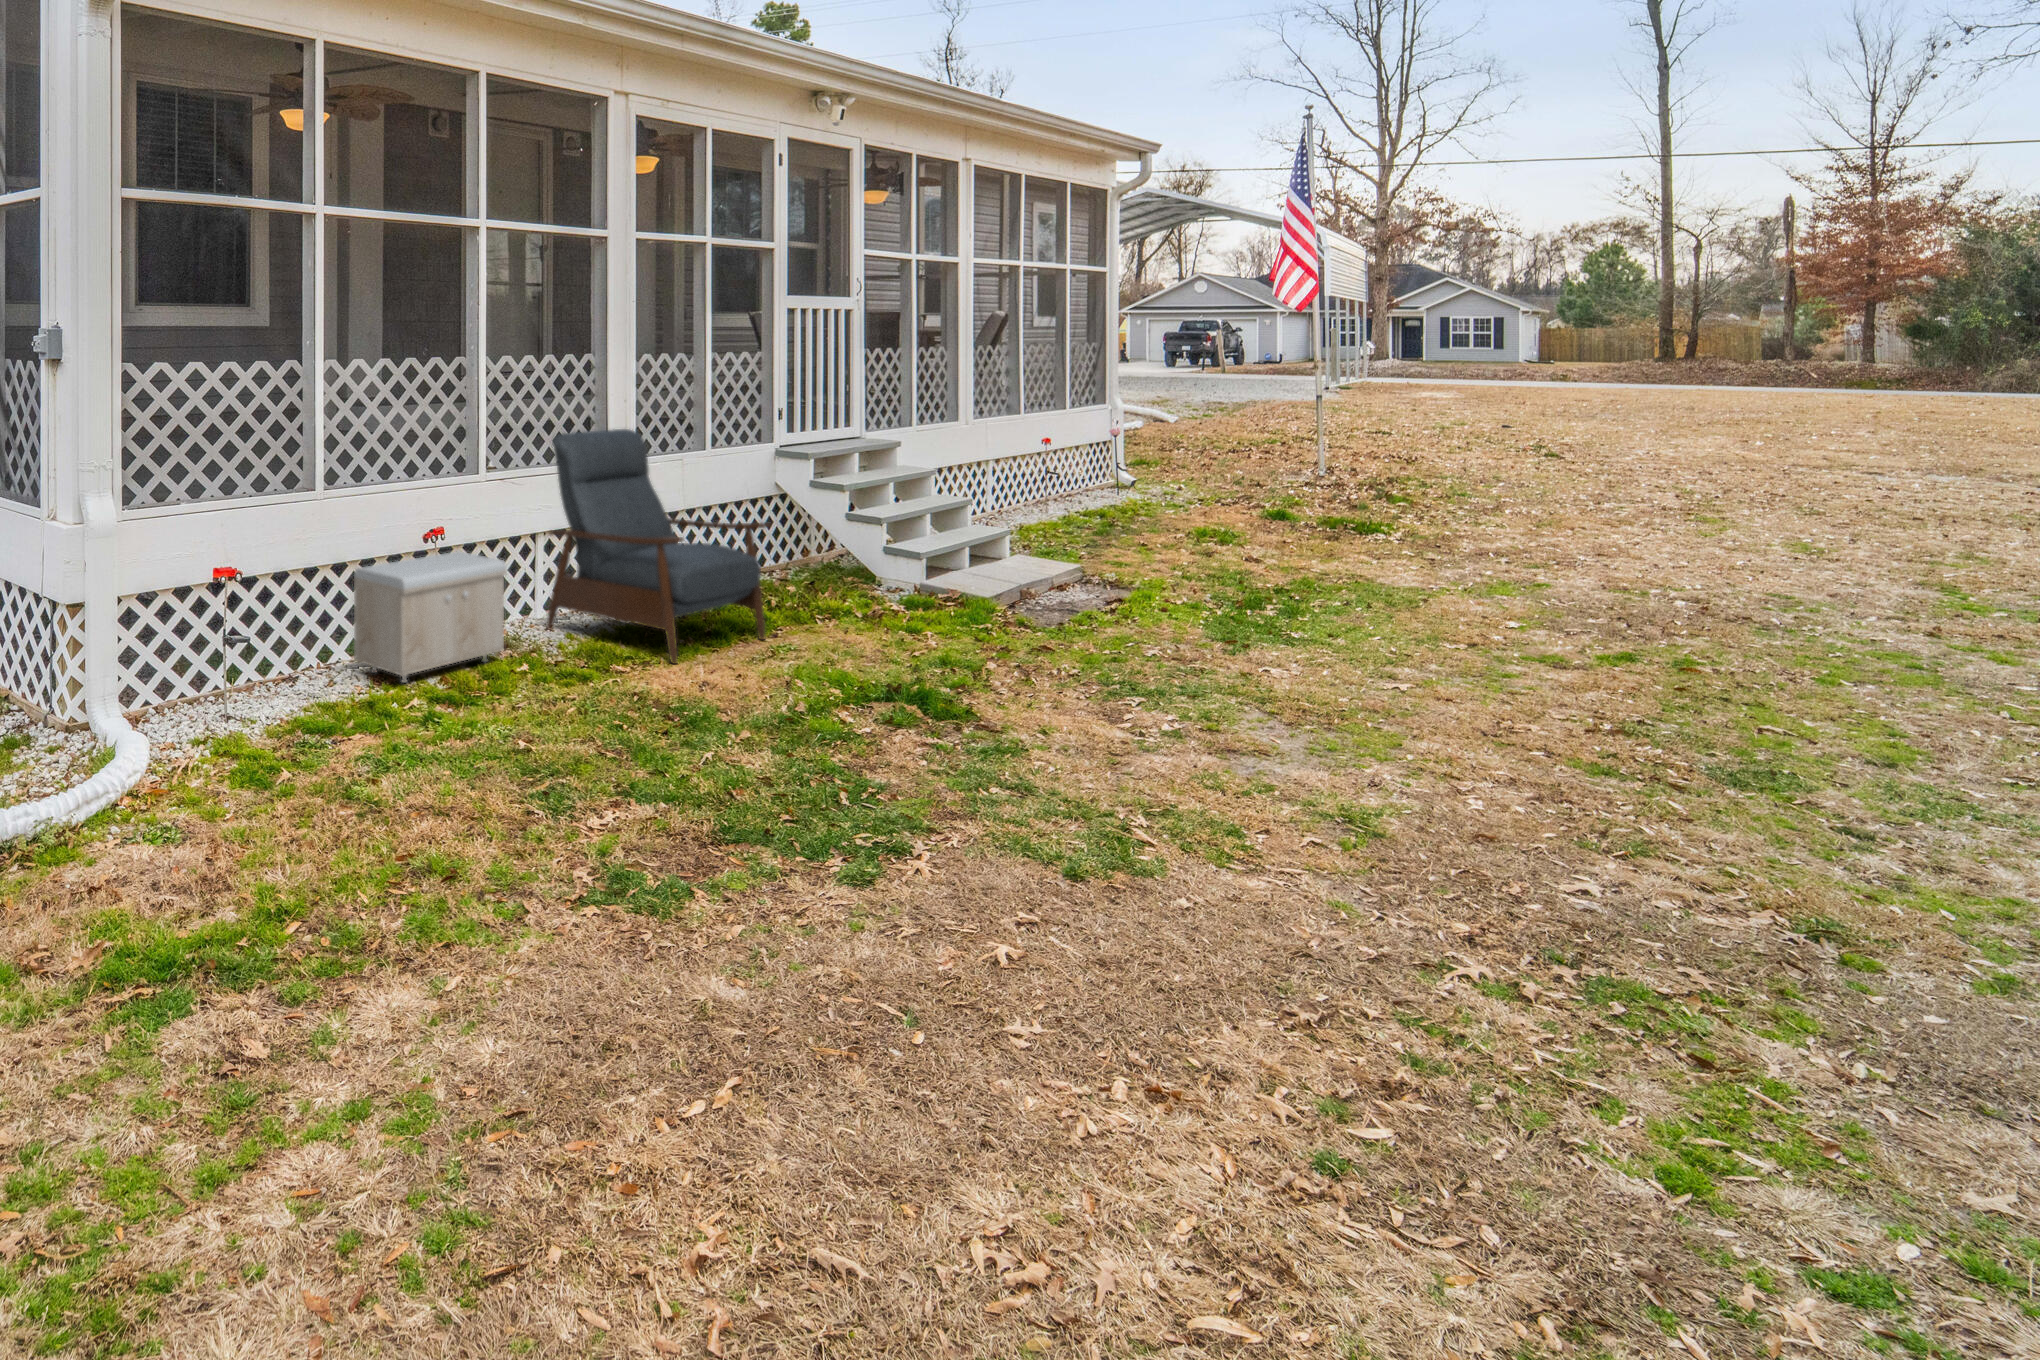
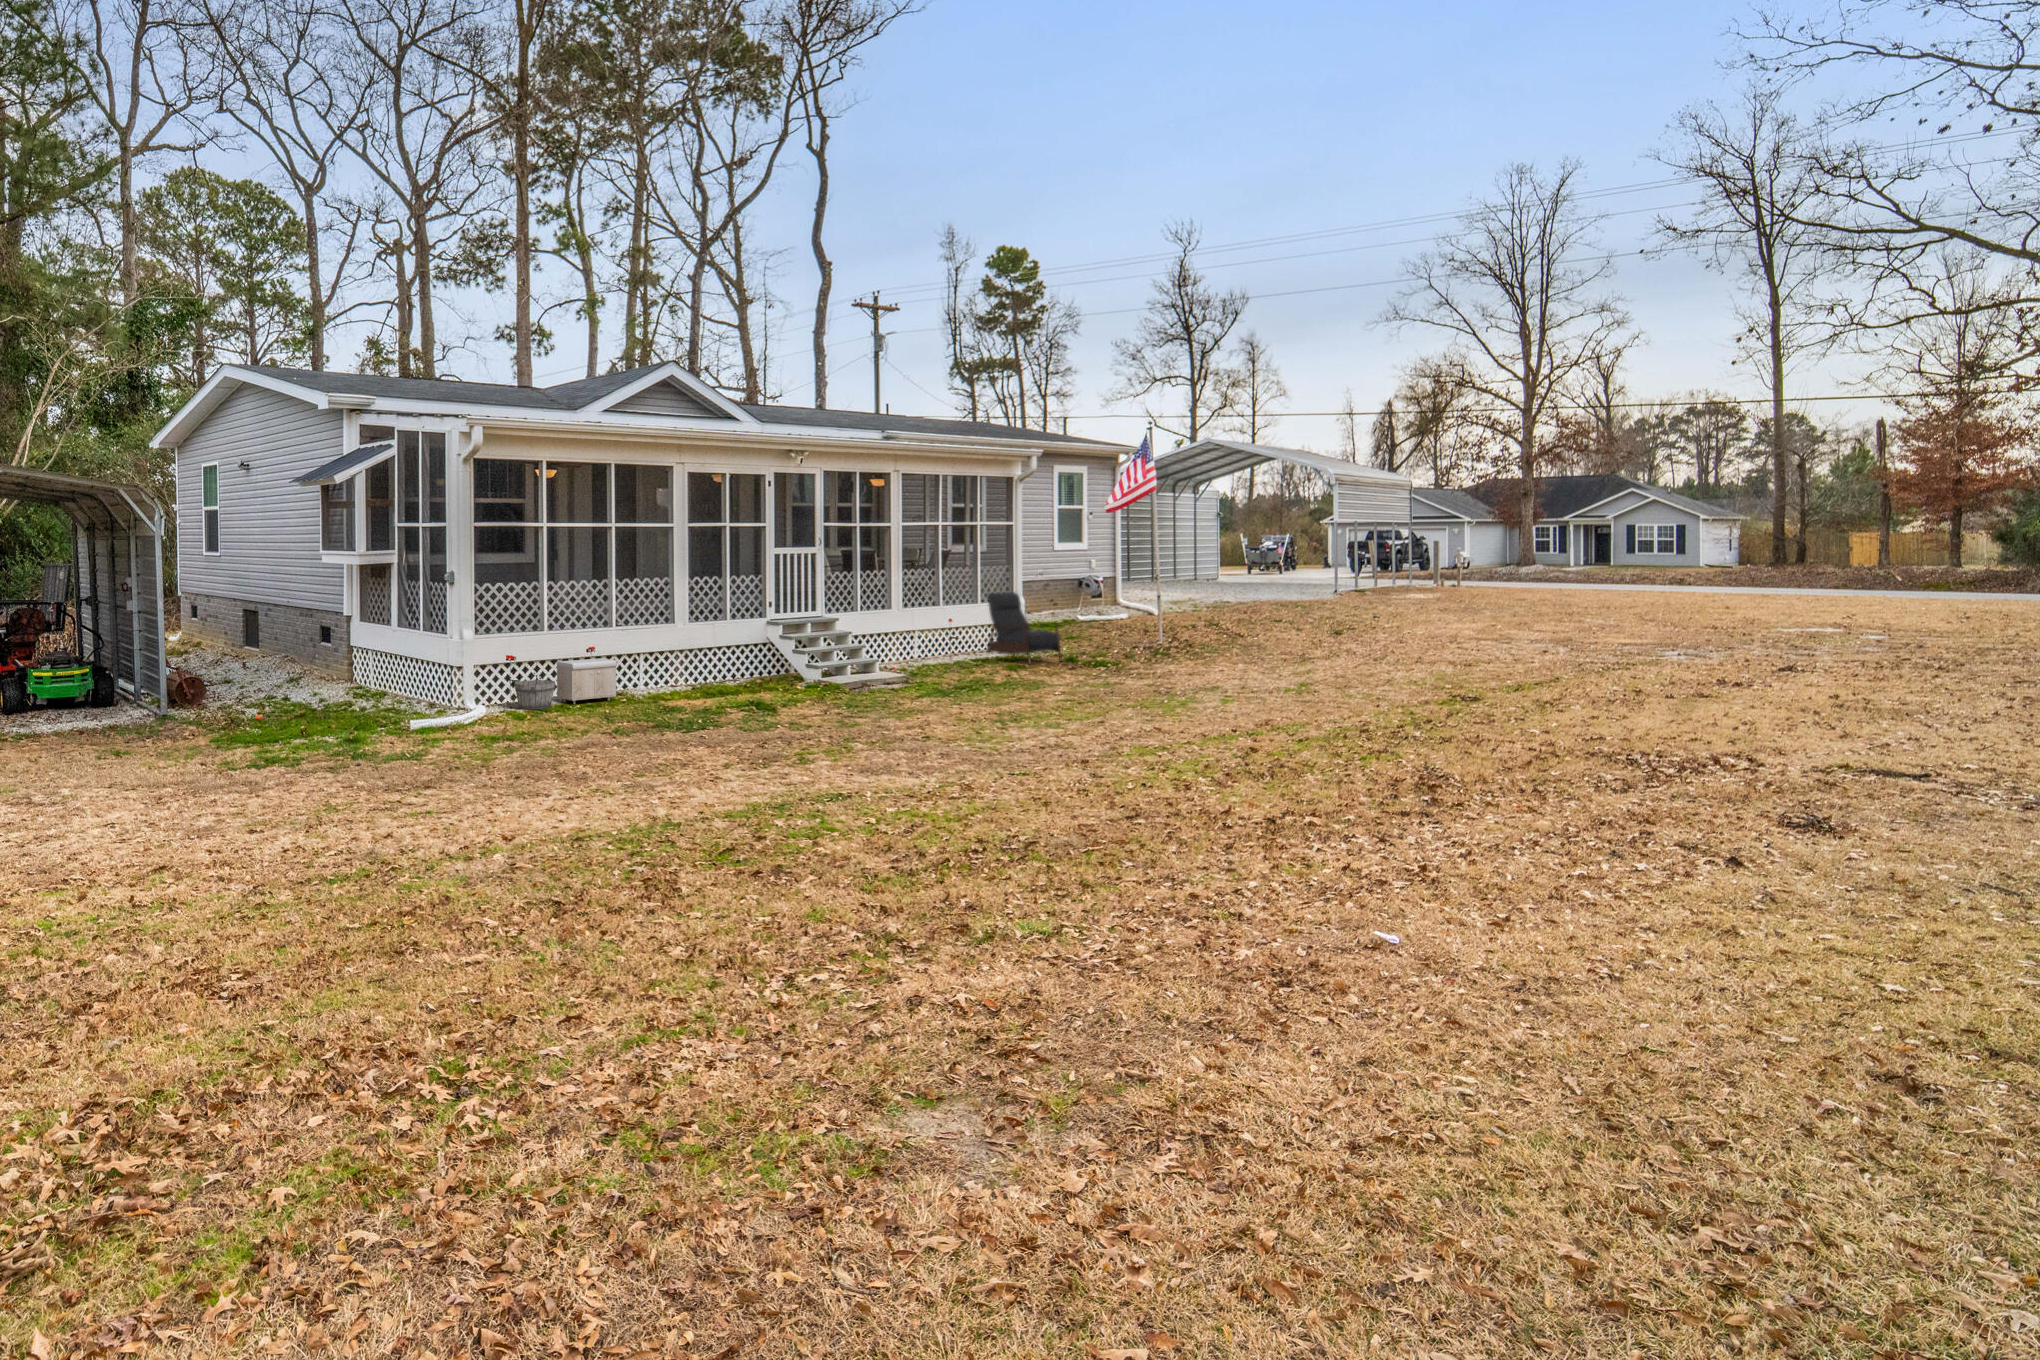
chair: present [546,429,771,663] -> present [987,592,1062,664]
wooden bucket: none [245,607,358,716] -> present [514,673,555,710]

